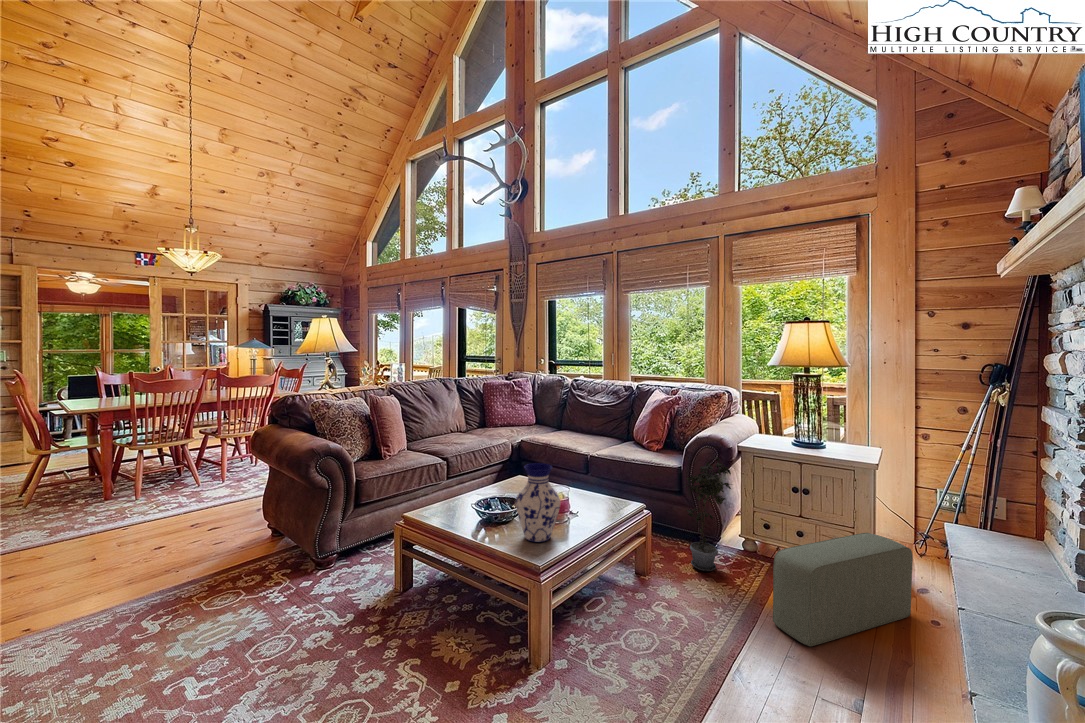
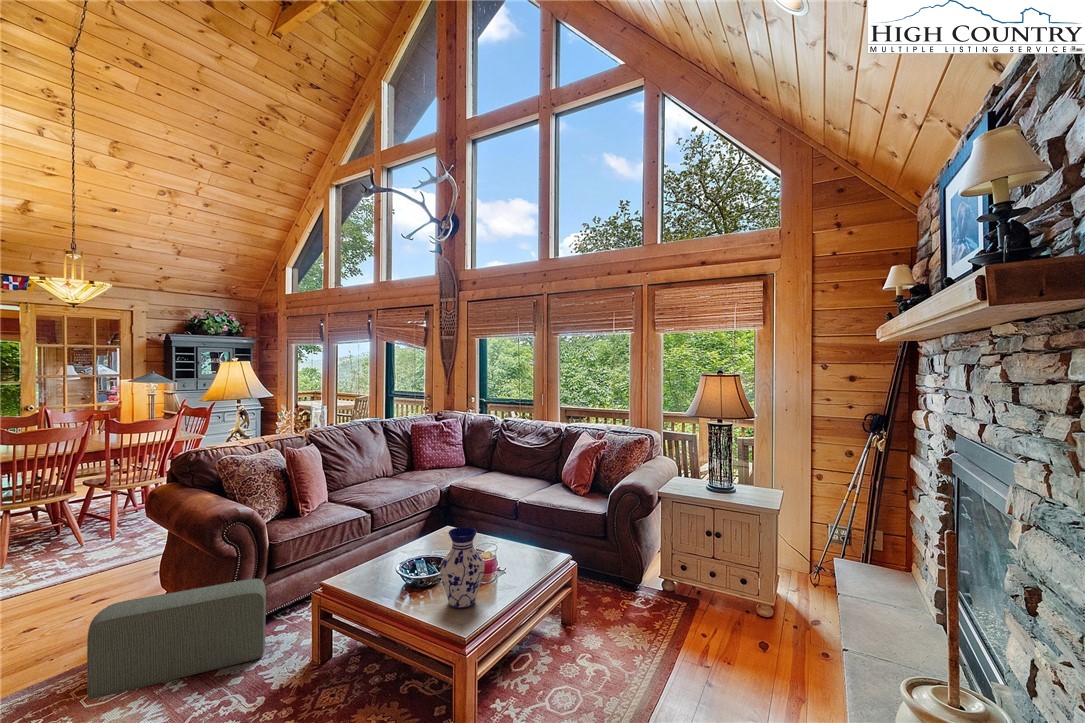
potted plant: present [683,457,731,571] -> none [604,507,652,619]
pouf: present [773,533,913,646] -> present [87,579,266,699]

